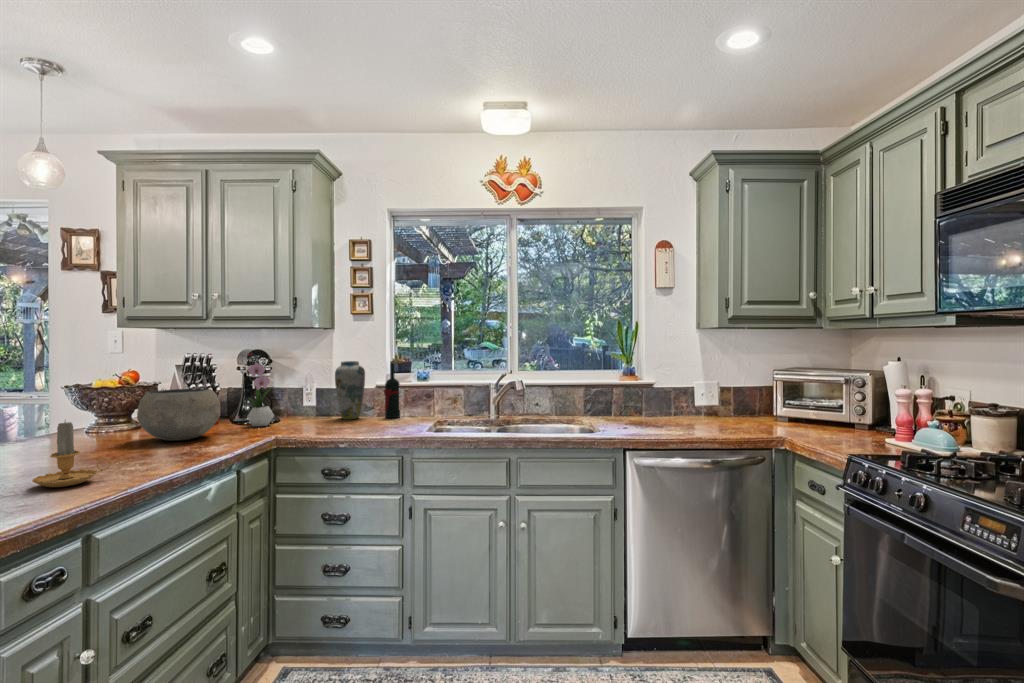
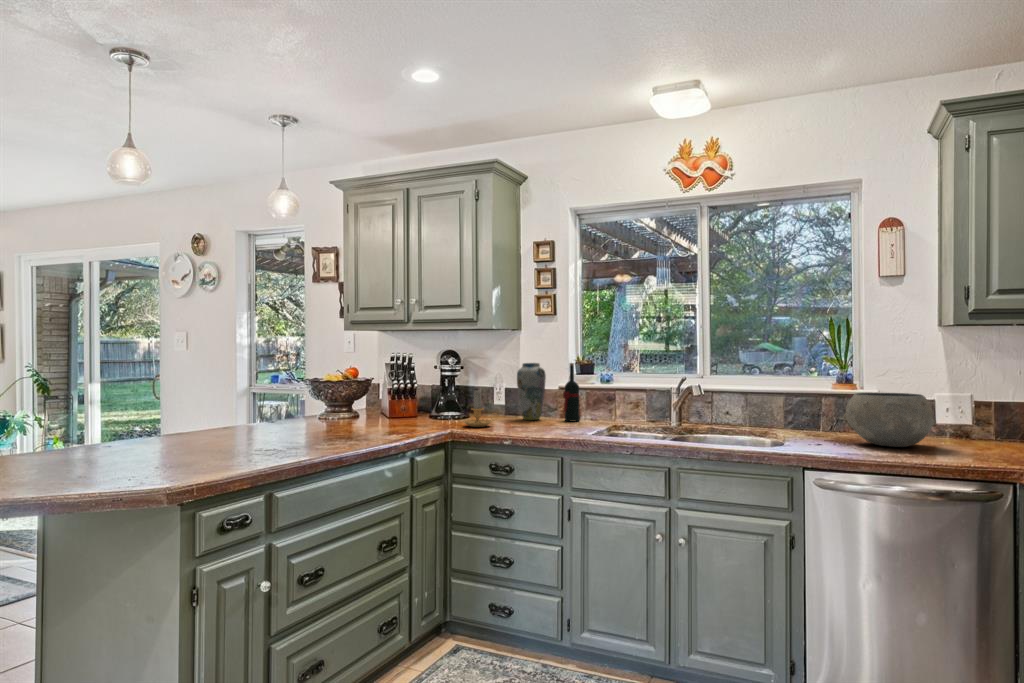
flower arrangement: present [247,353,274,426] -> none [438,353,462,421]
ceramic bowl: present [137,388,221,441] -> present [844,393,936,447]
candle: present [32,422,111,487] -> present [464,391,494,427]

